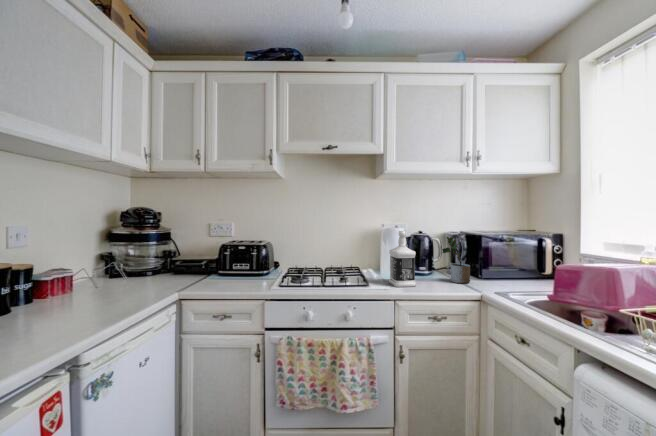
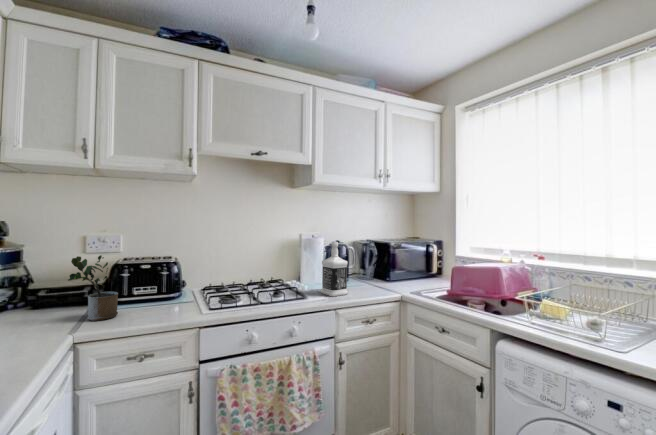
potted plant: present [442,237,470,283] -> present [68,255,118,321]

